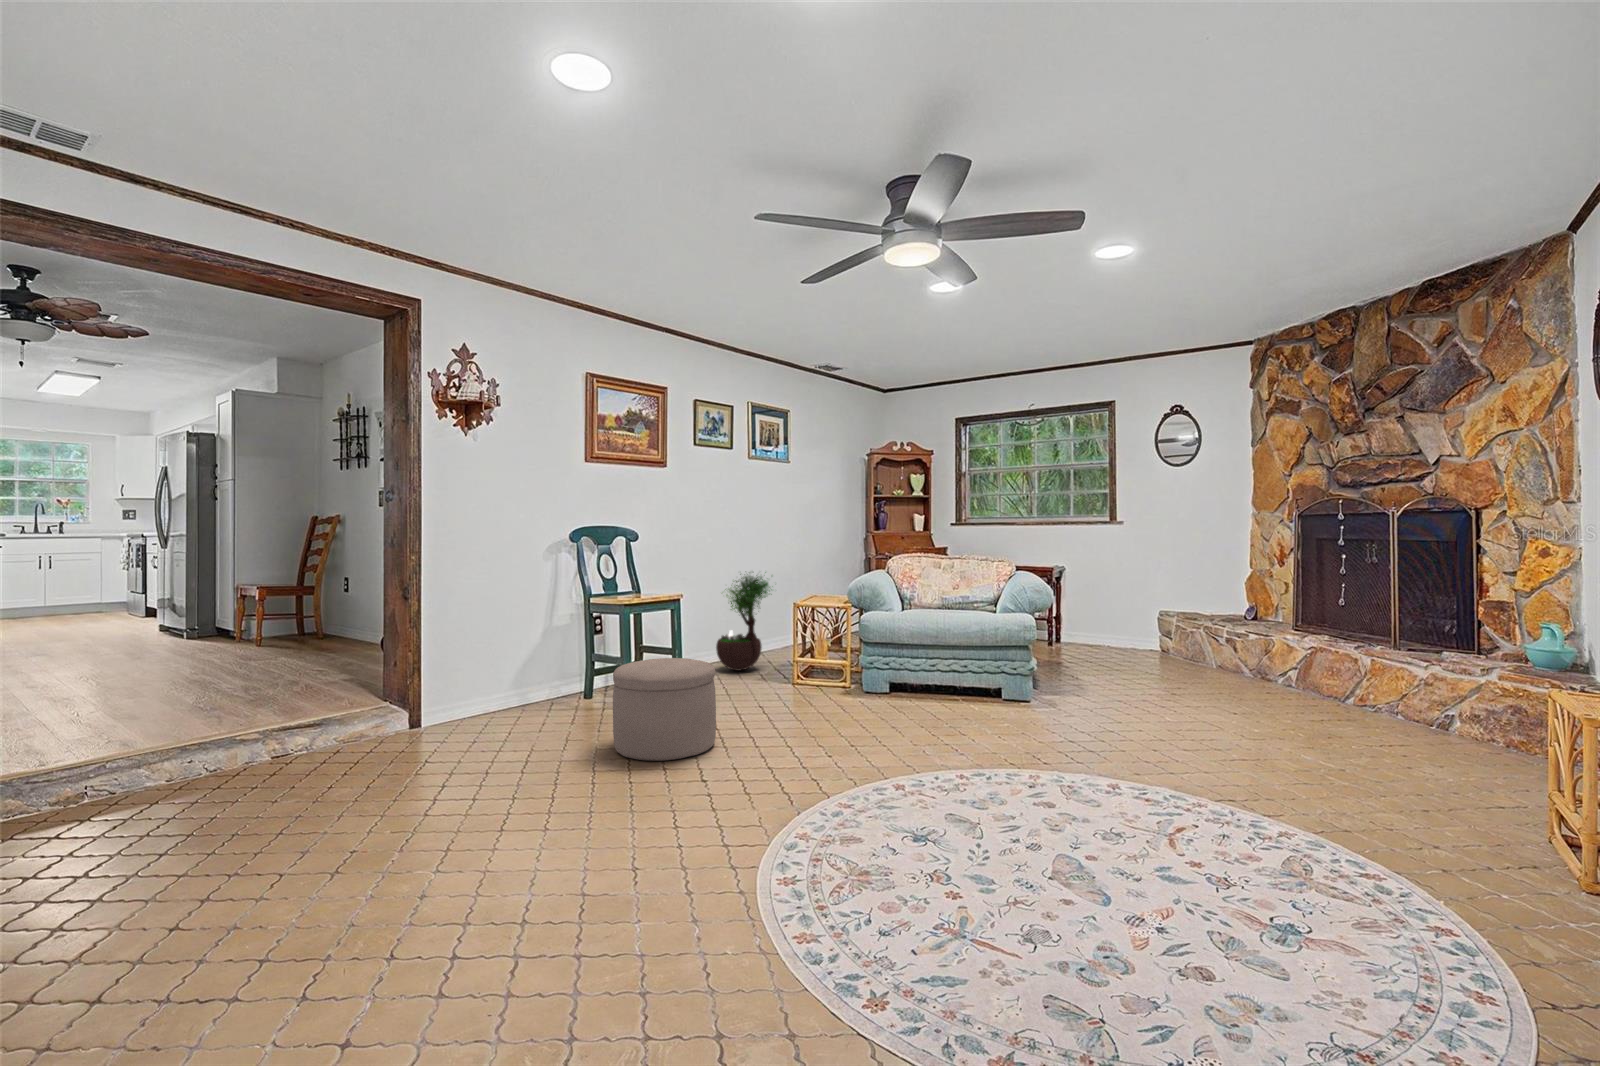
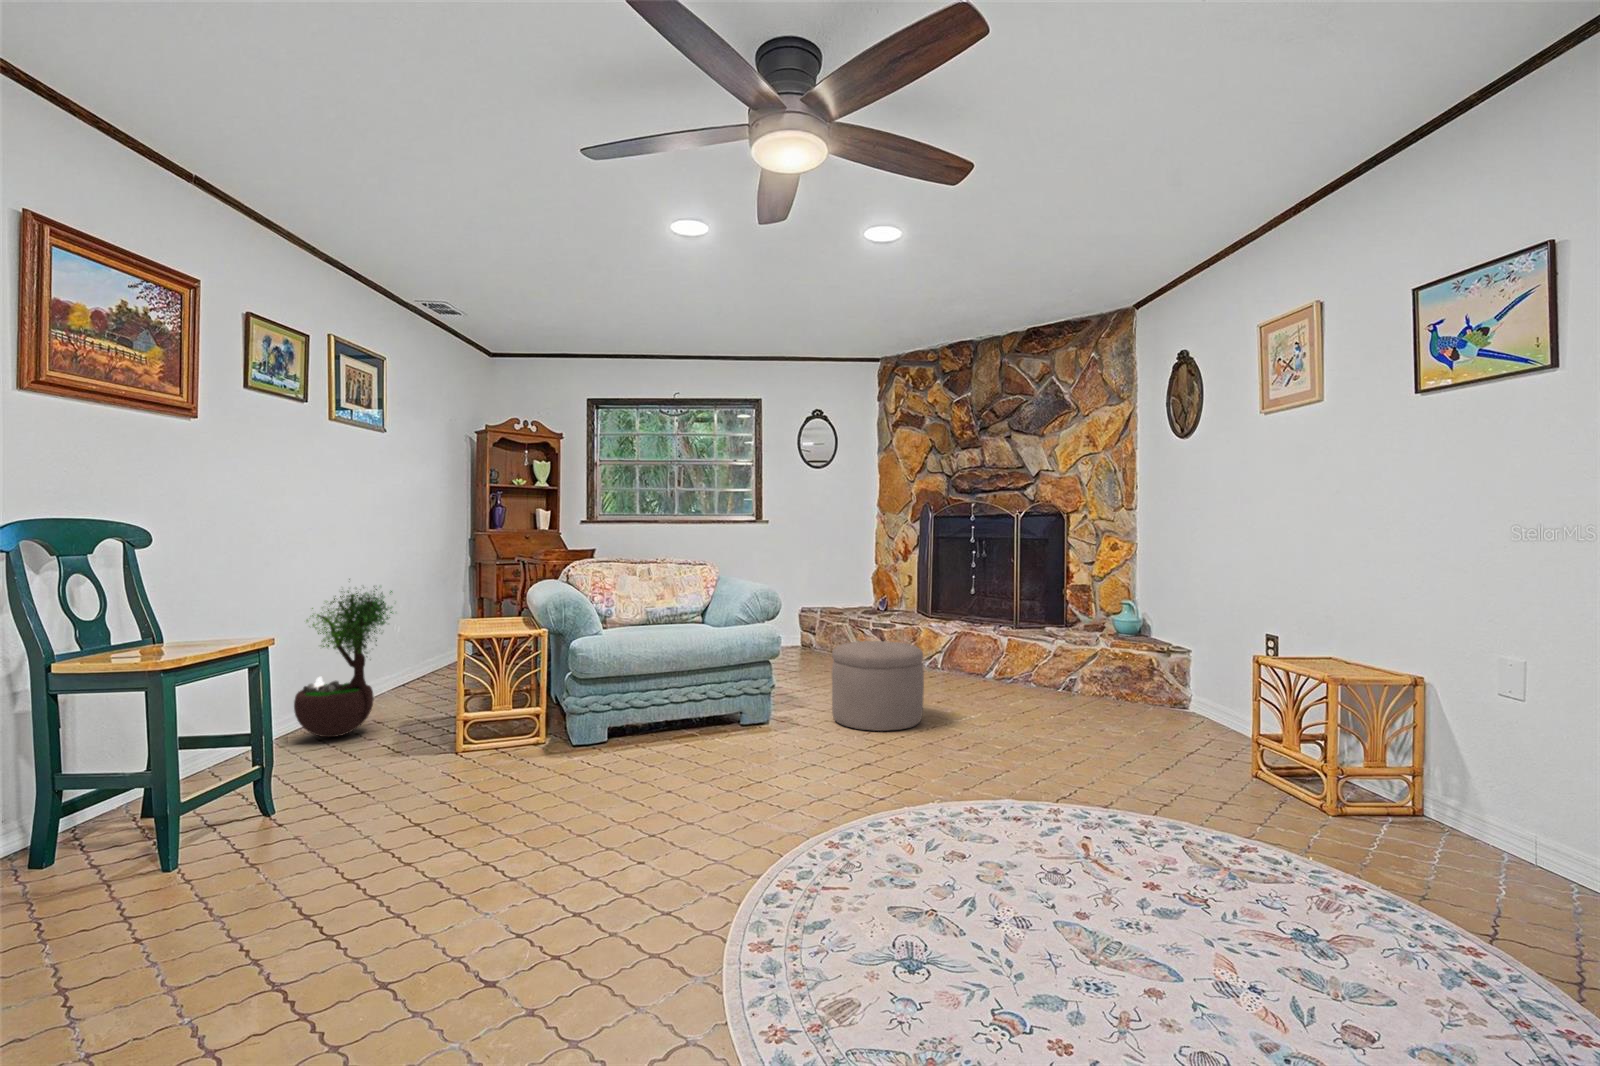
ottoman: present [613,658,716,761] -> present [832,641,924,731]

